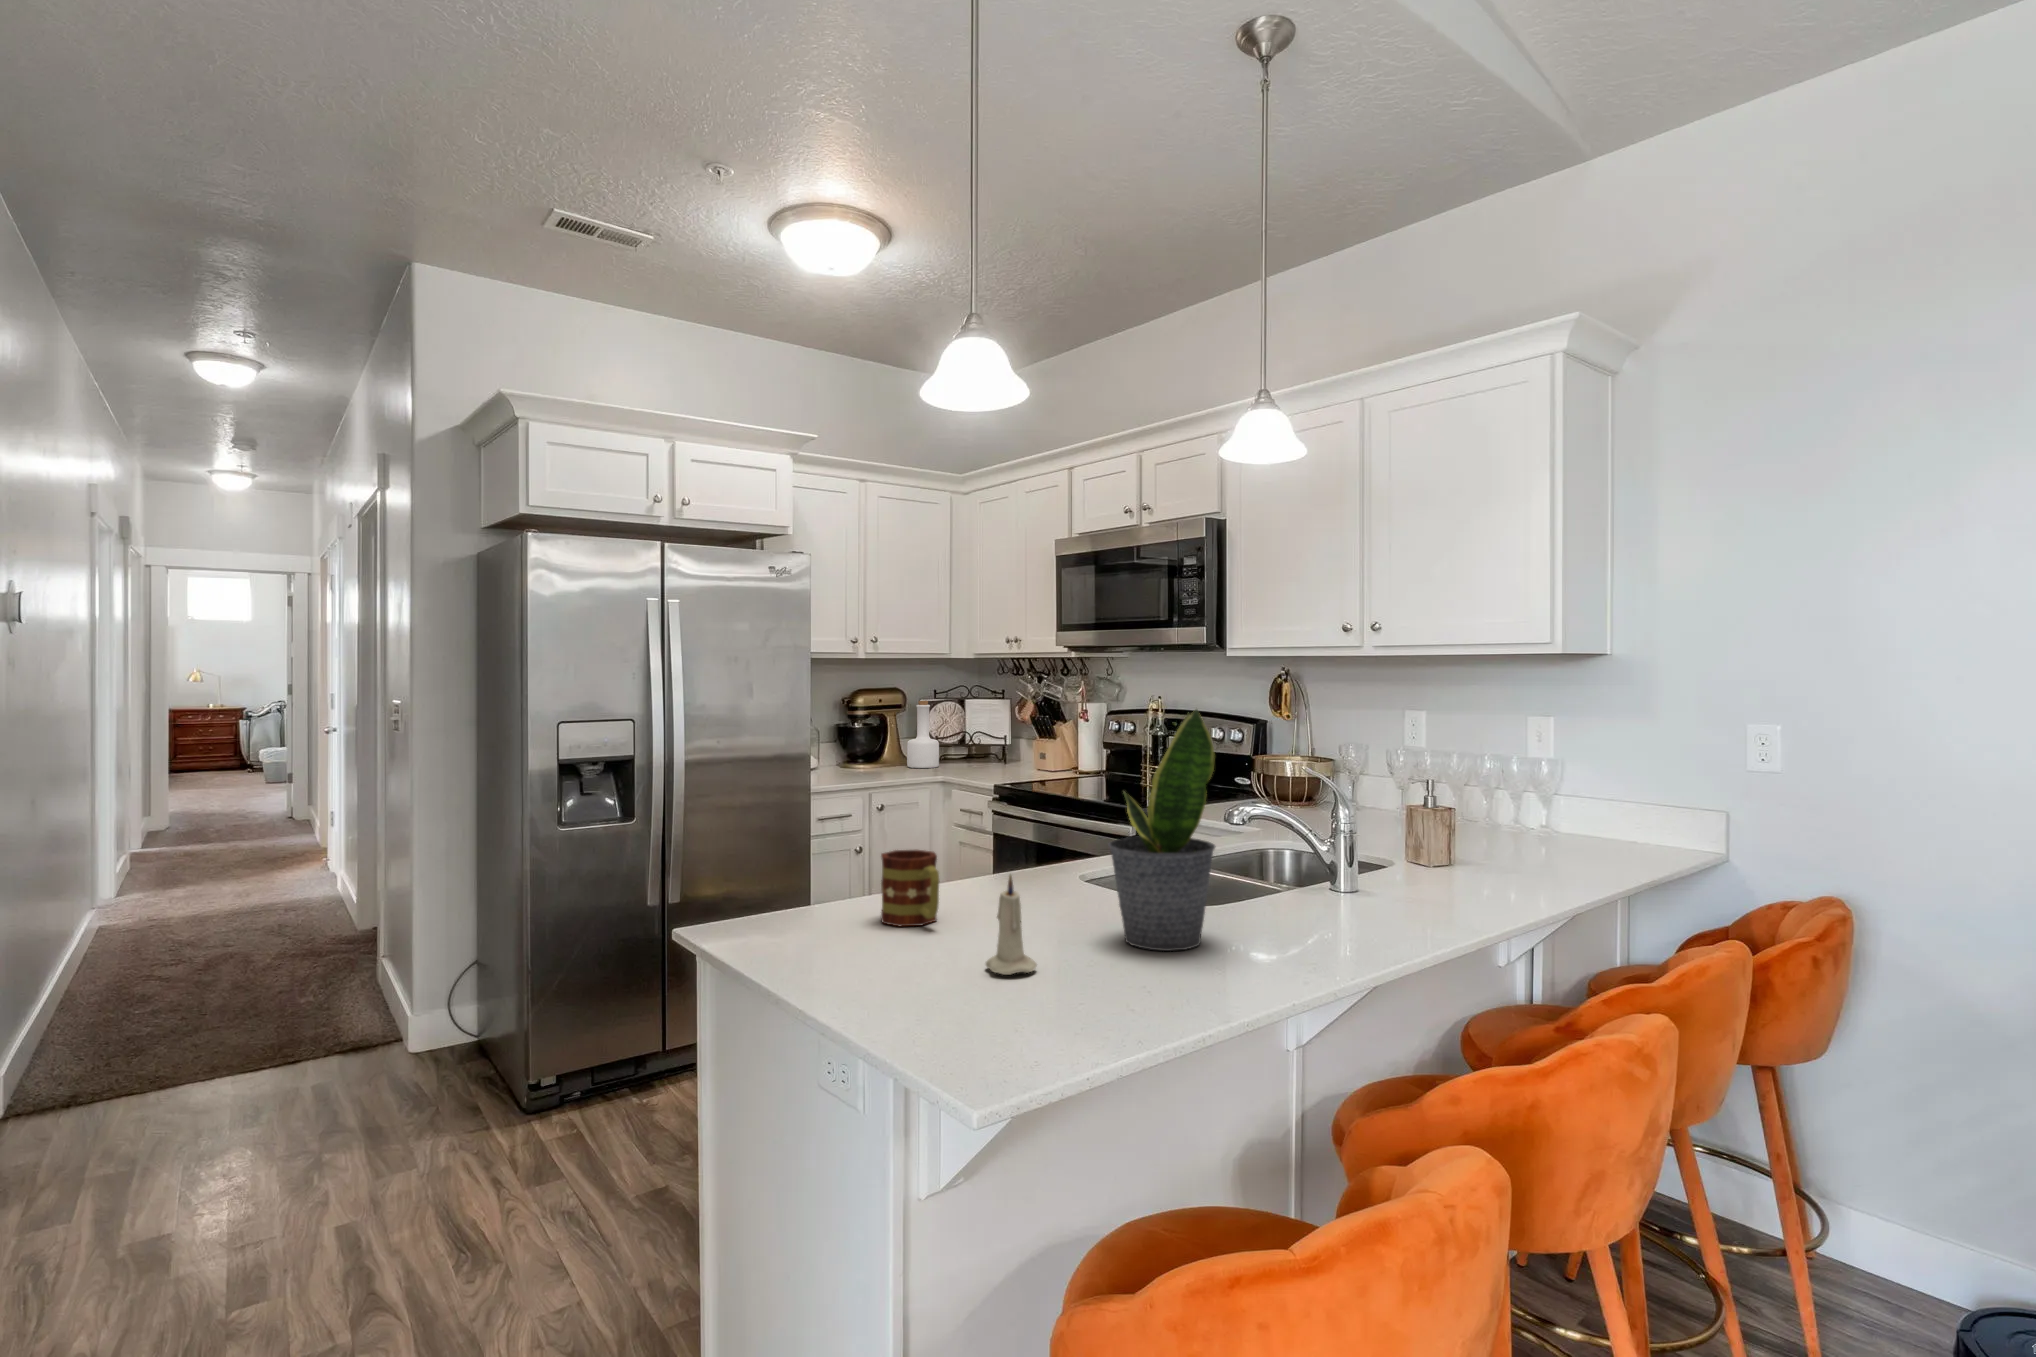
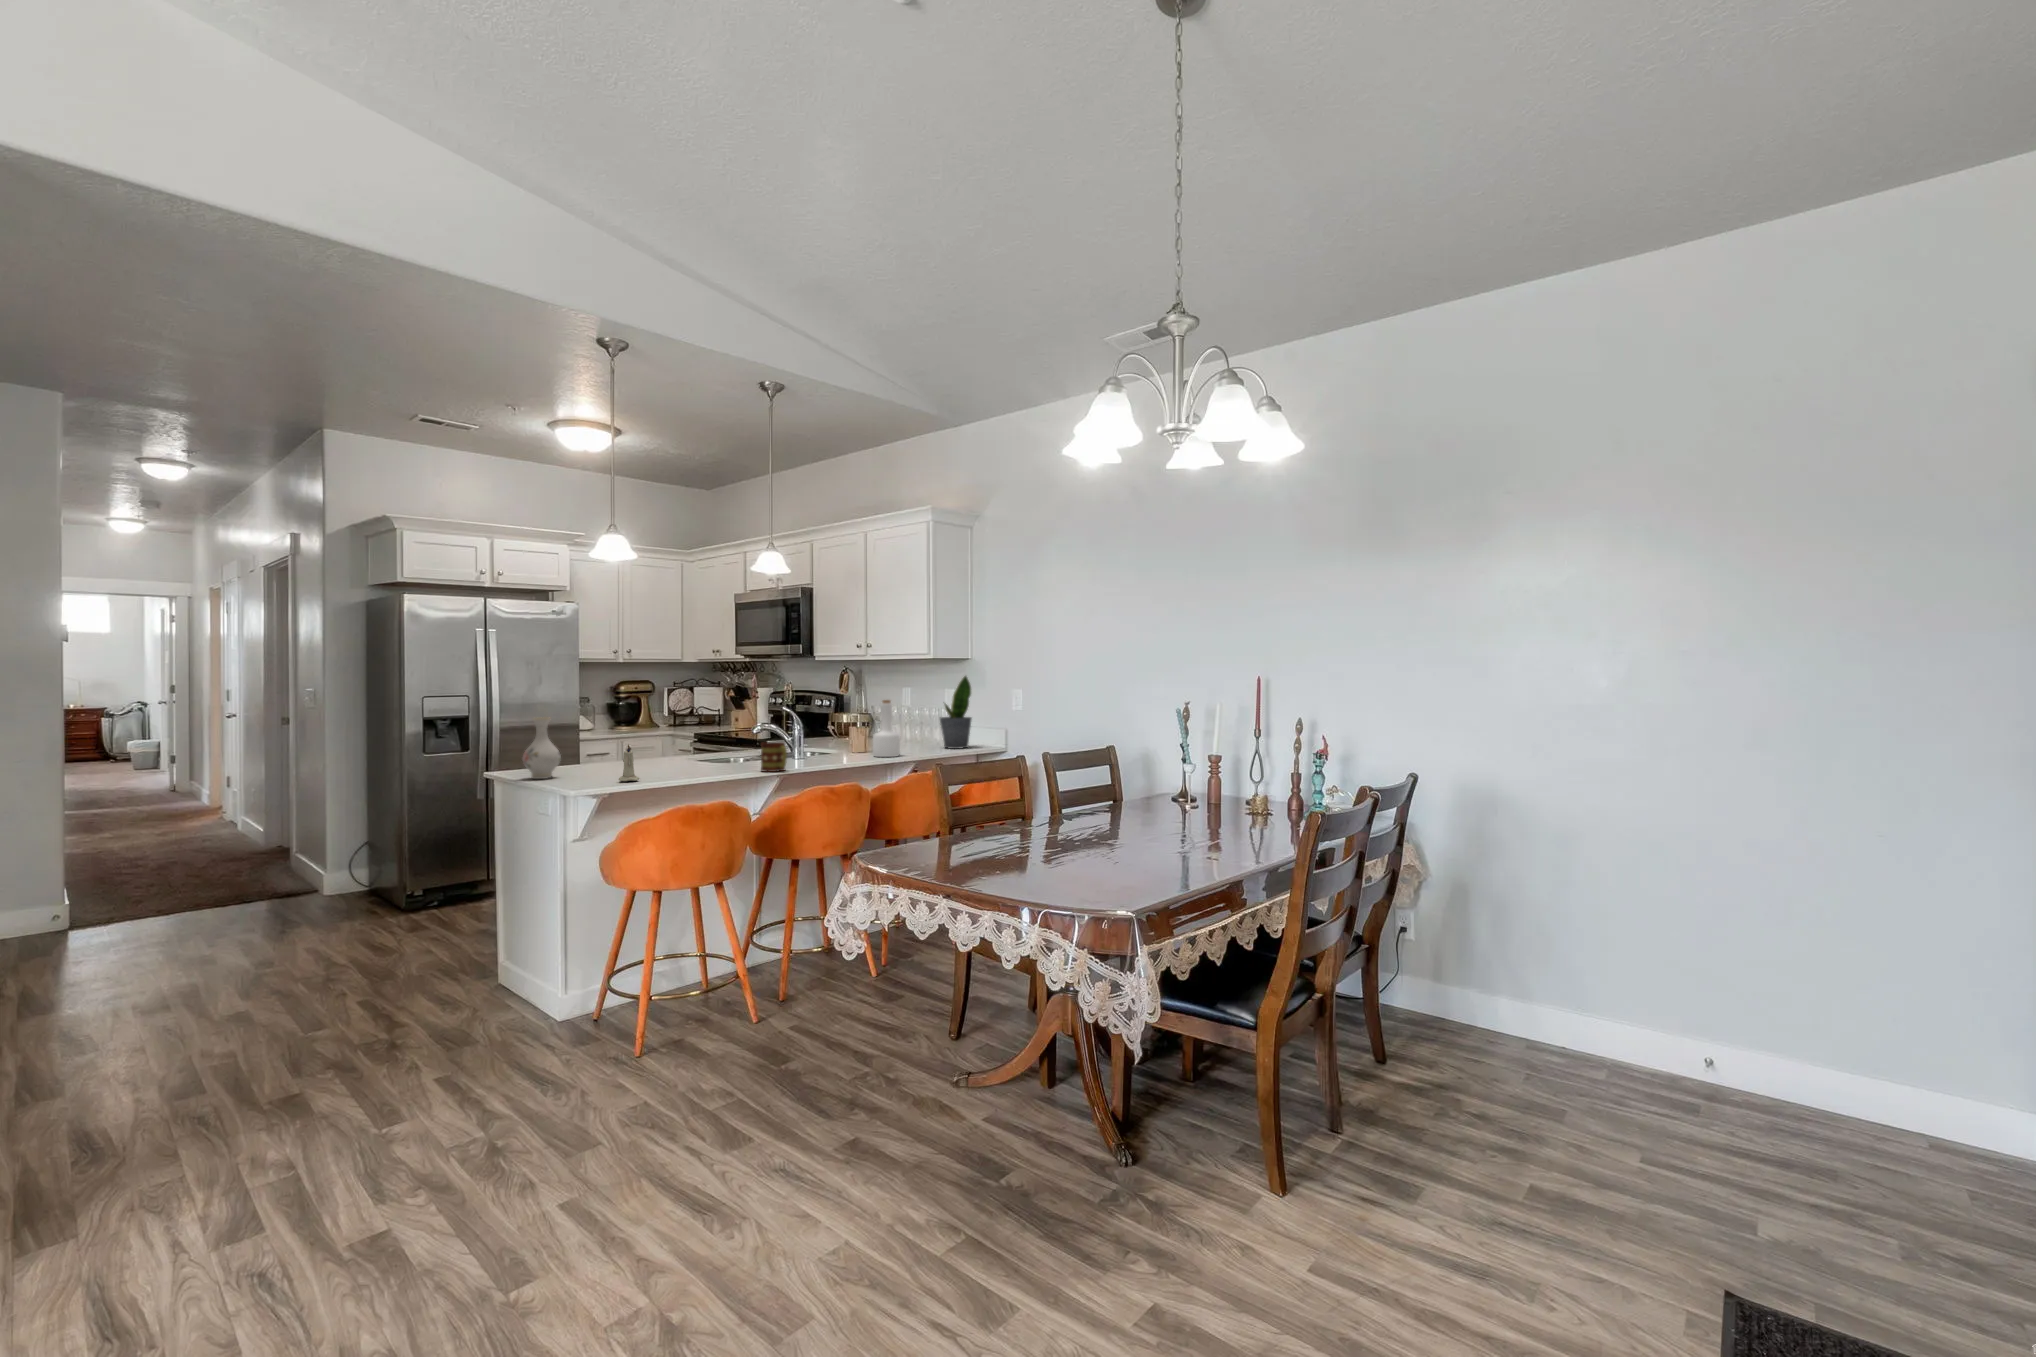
bottle: present [907,701,939,768] -> present [873,700,900,757]
potted plant: present [1108,709,1216,951] -> present [940,676,972,749]
vase: none [749,790,832,941] -> present [523,717,561,779]
mug: present [881,850,940,926] -> present [761,742,787,772]

